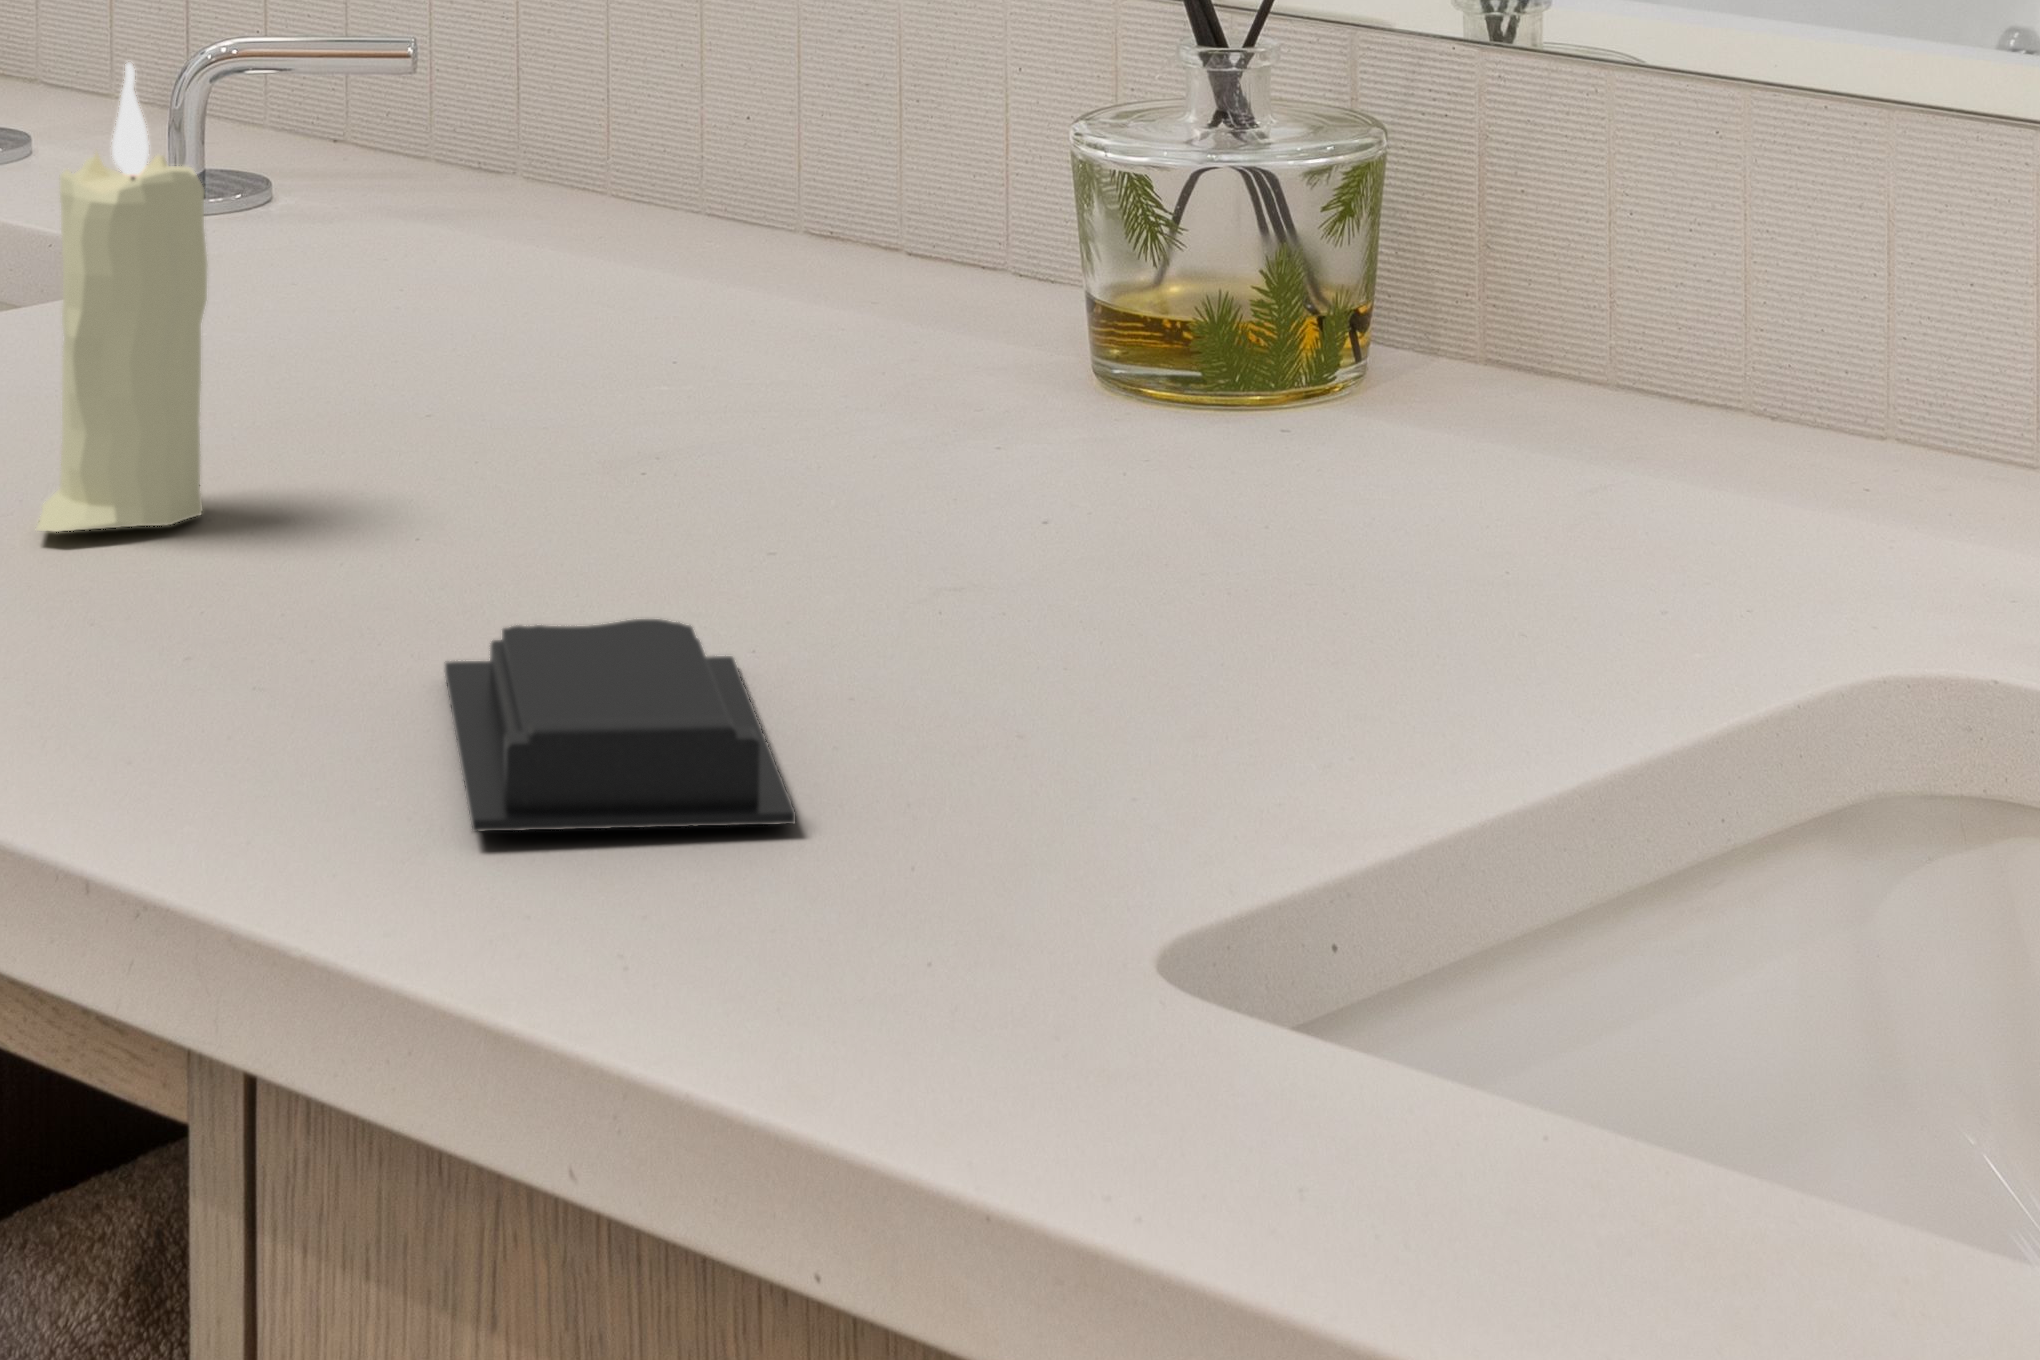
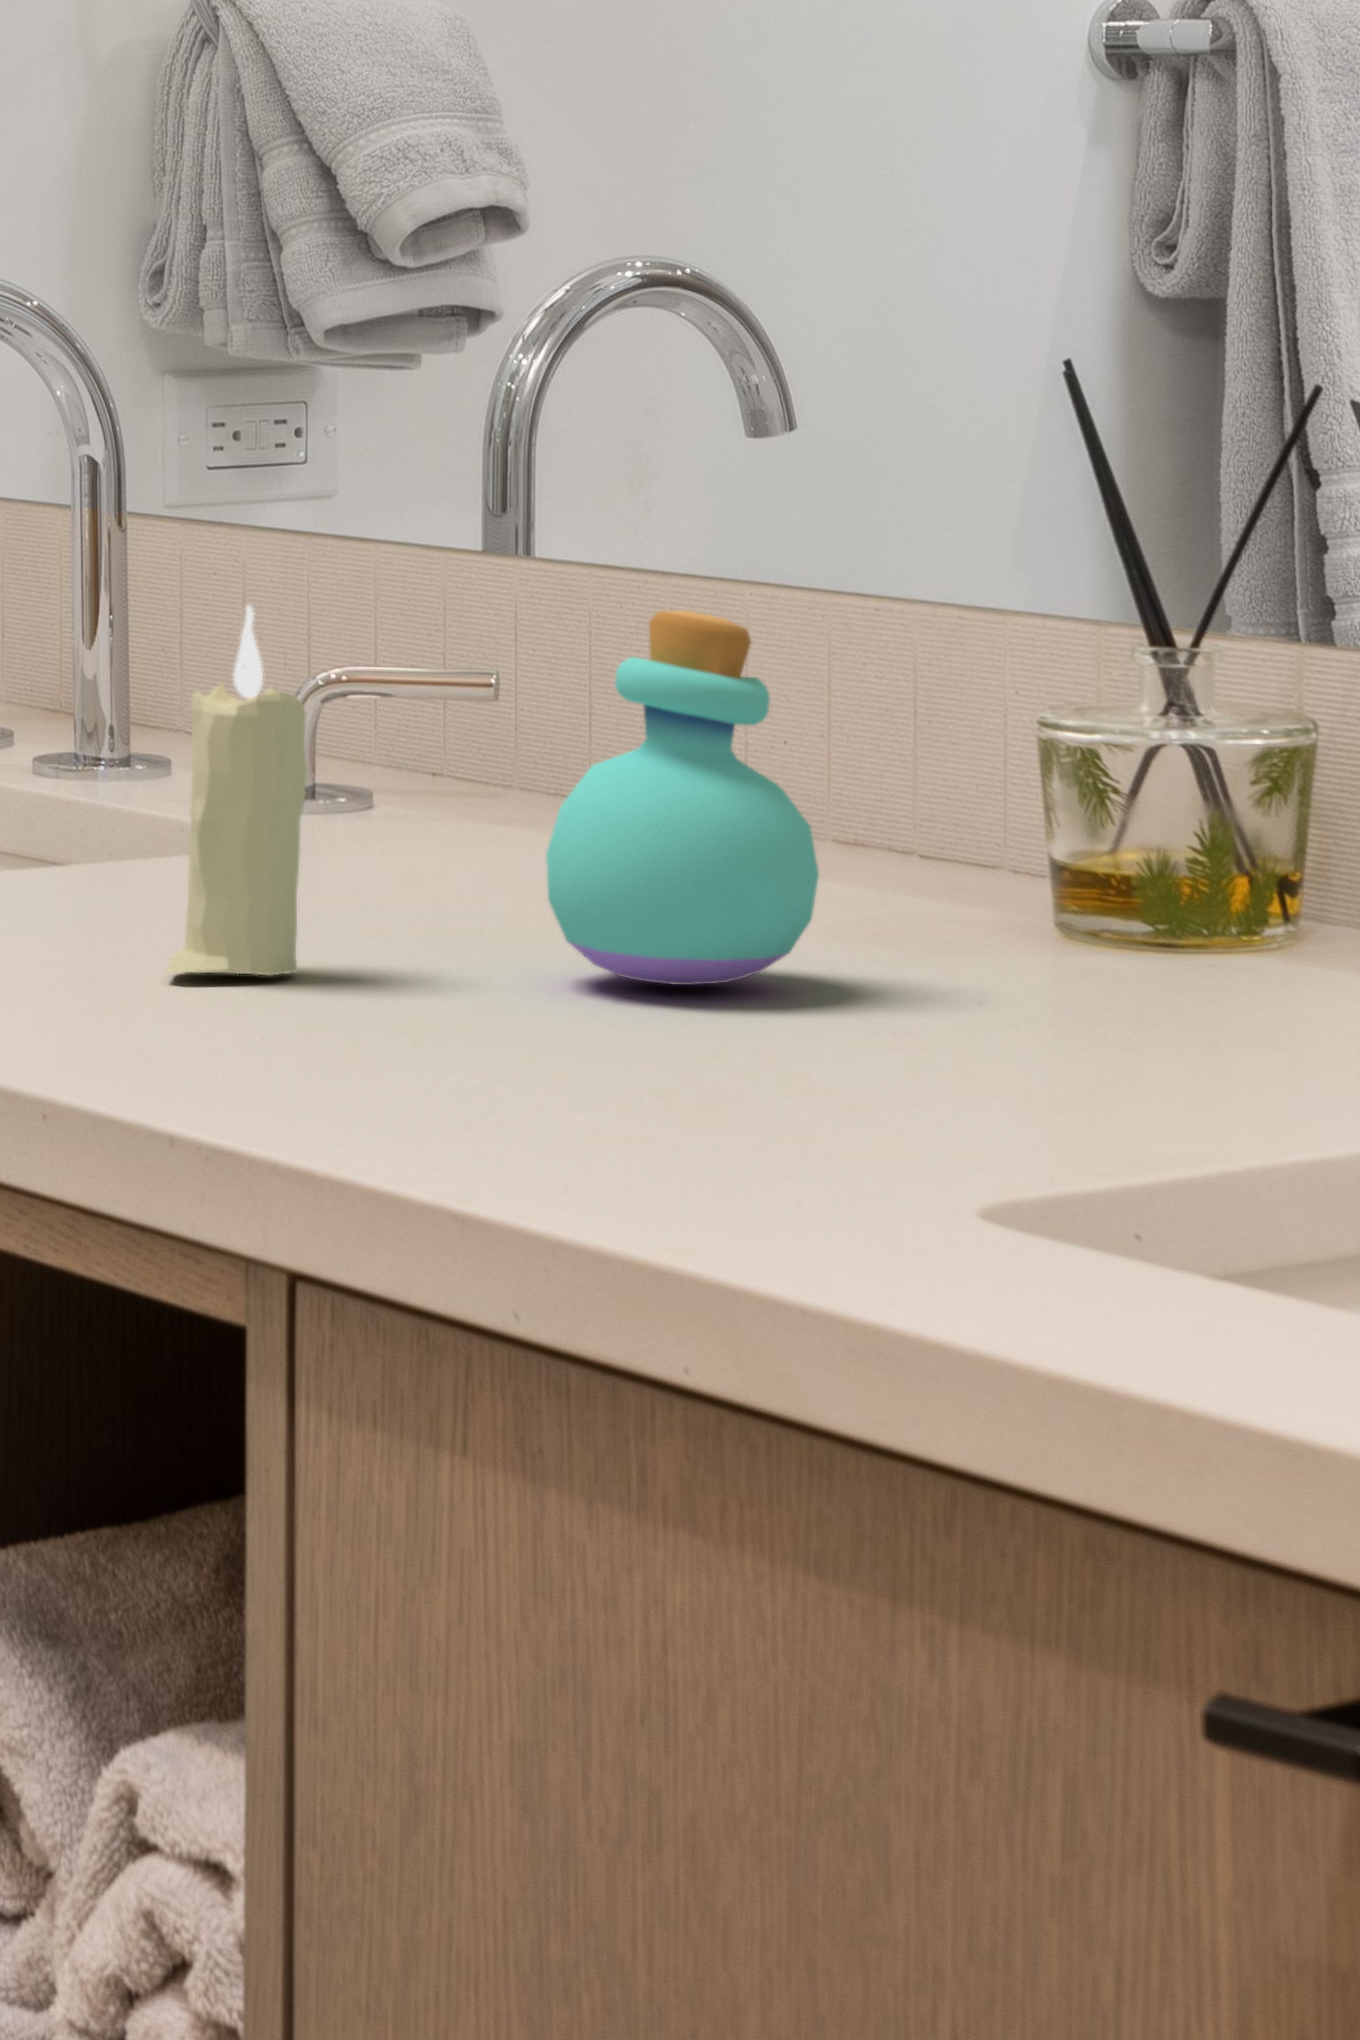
perfume bottle: none [506,44,839,508] -> present [546,611,819,985]
soap bar: present [445,619,796,832] -> none [477,1011,734,1129]

